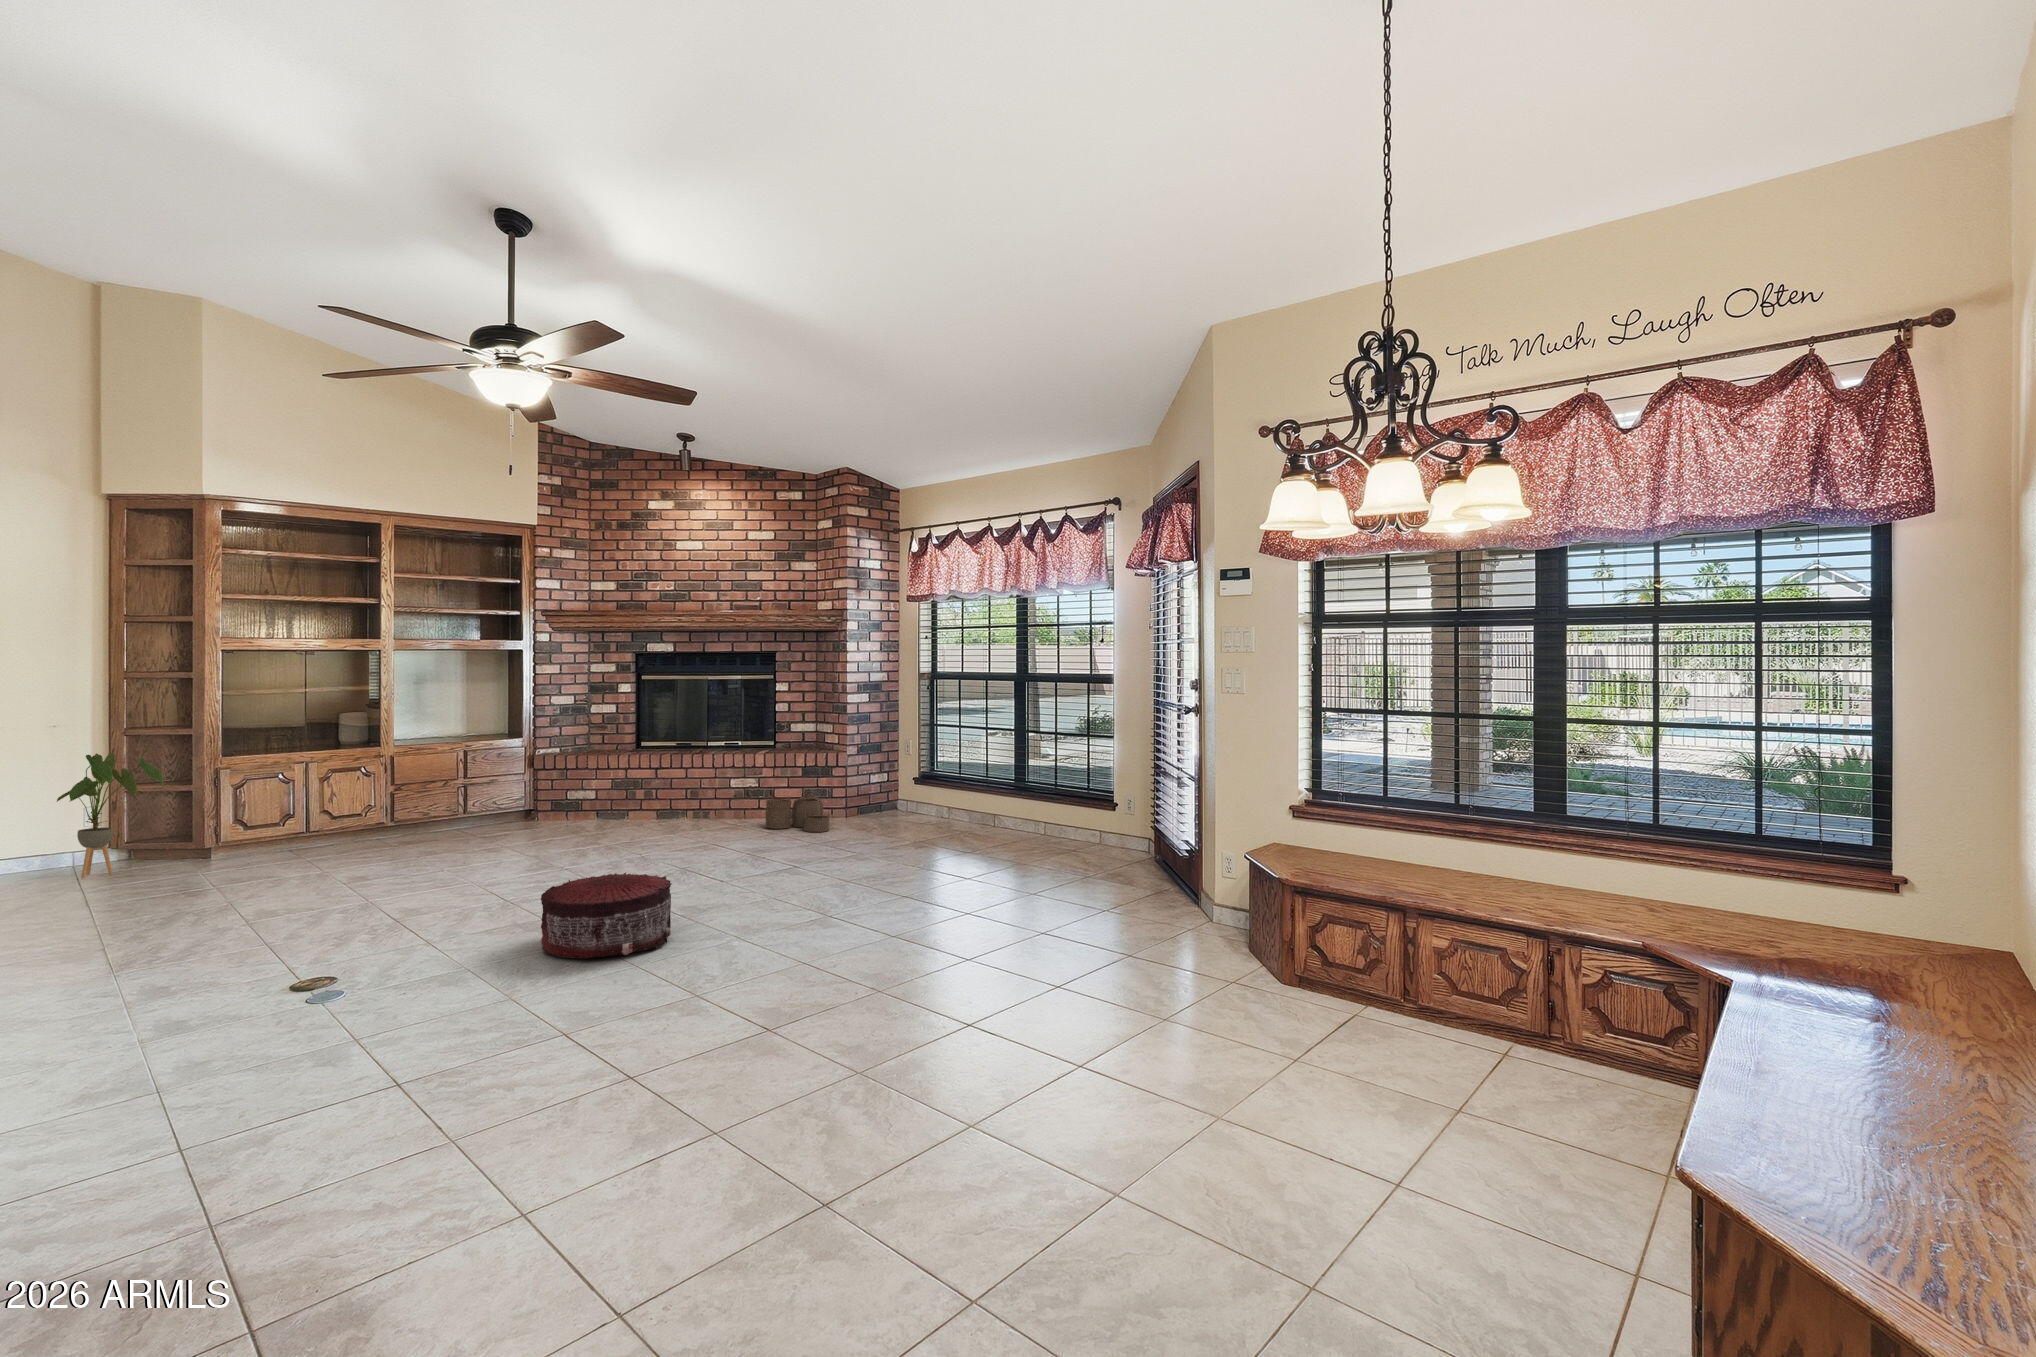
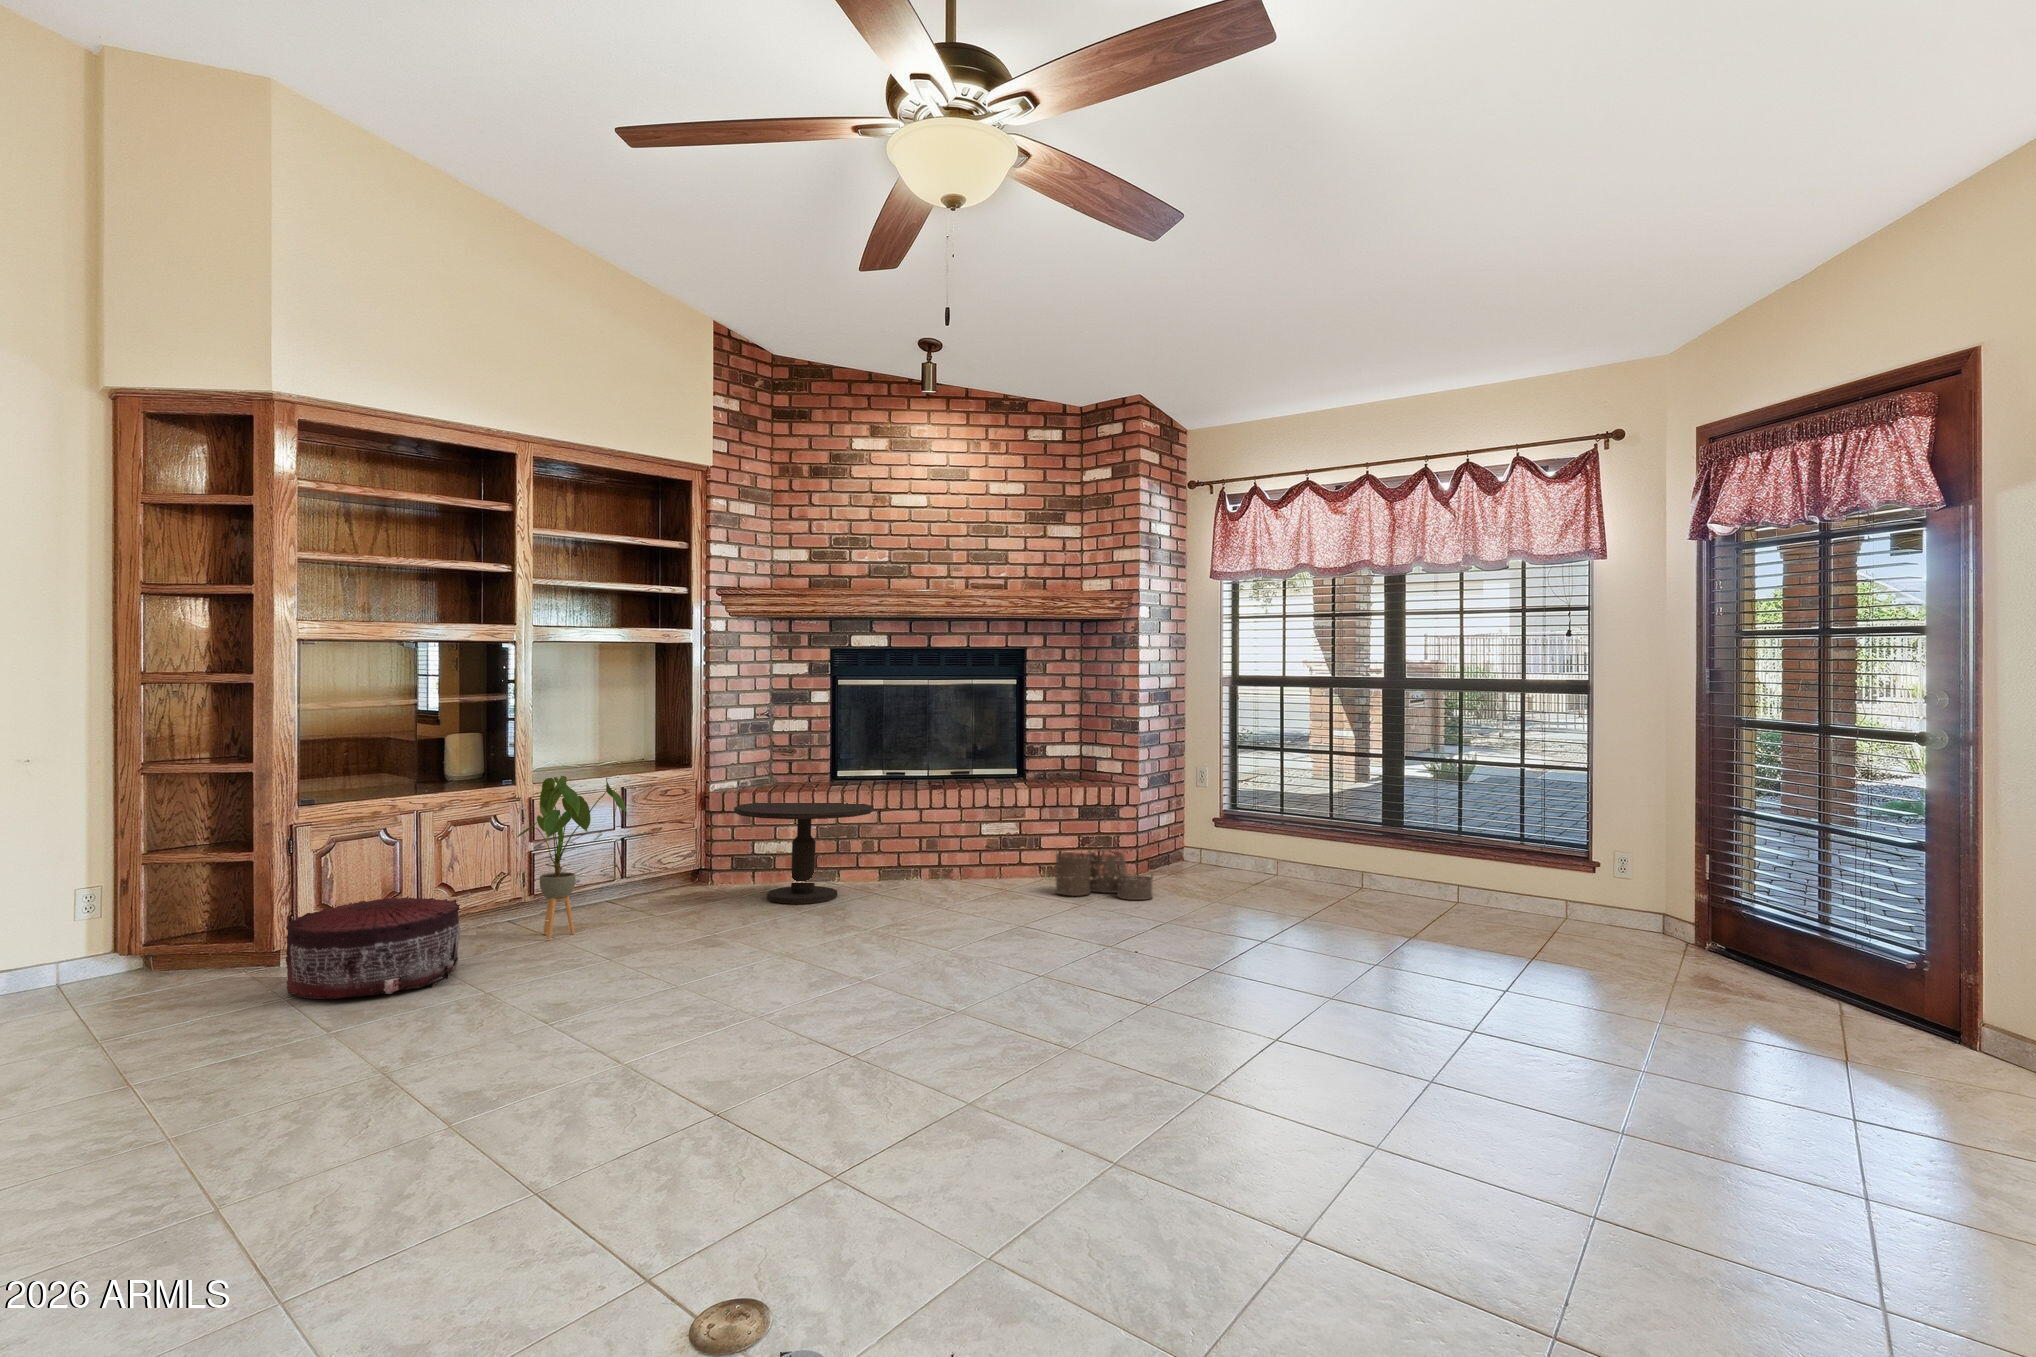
house plant: present [57,753,164,878] -> present [517,776,627,939]
side table: none [540,760,642,830] -> present [734,801,873,904]
pouf: present [541,872,672,958] -> present [286,896,460,999]

